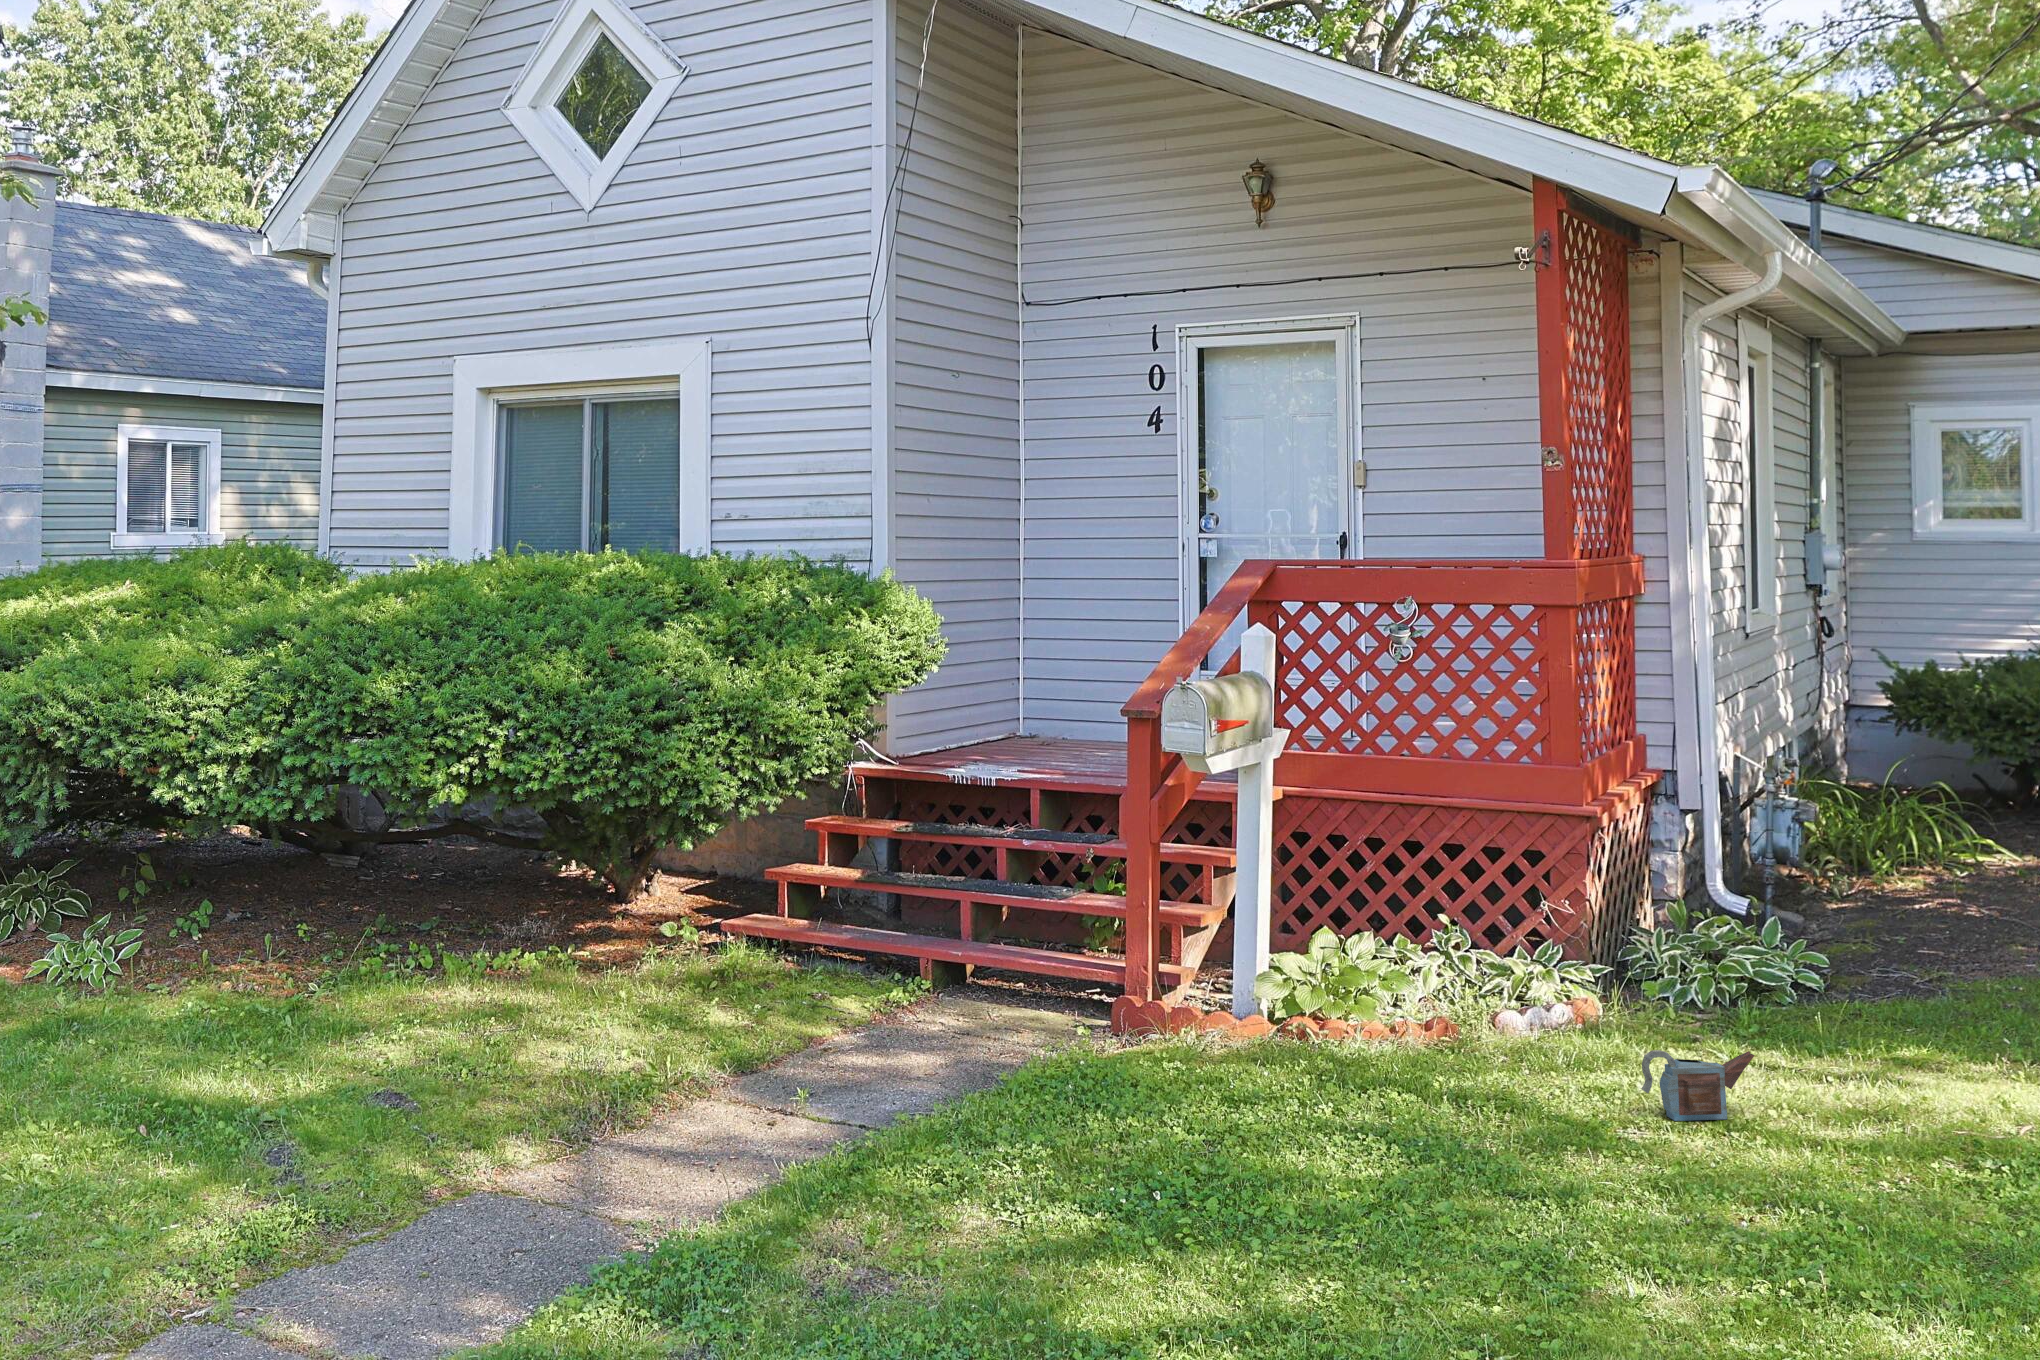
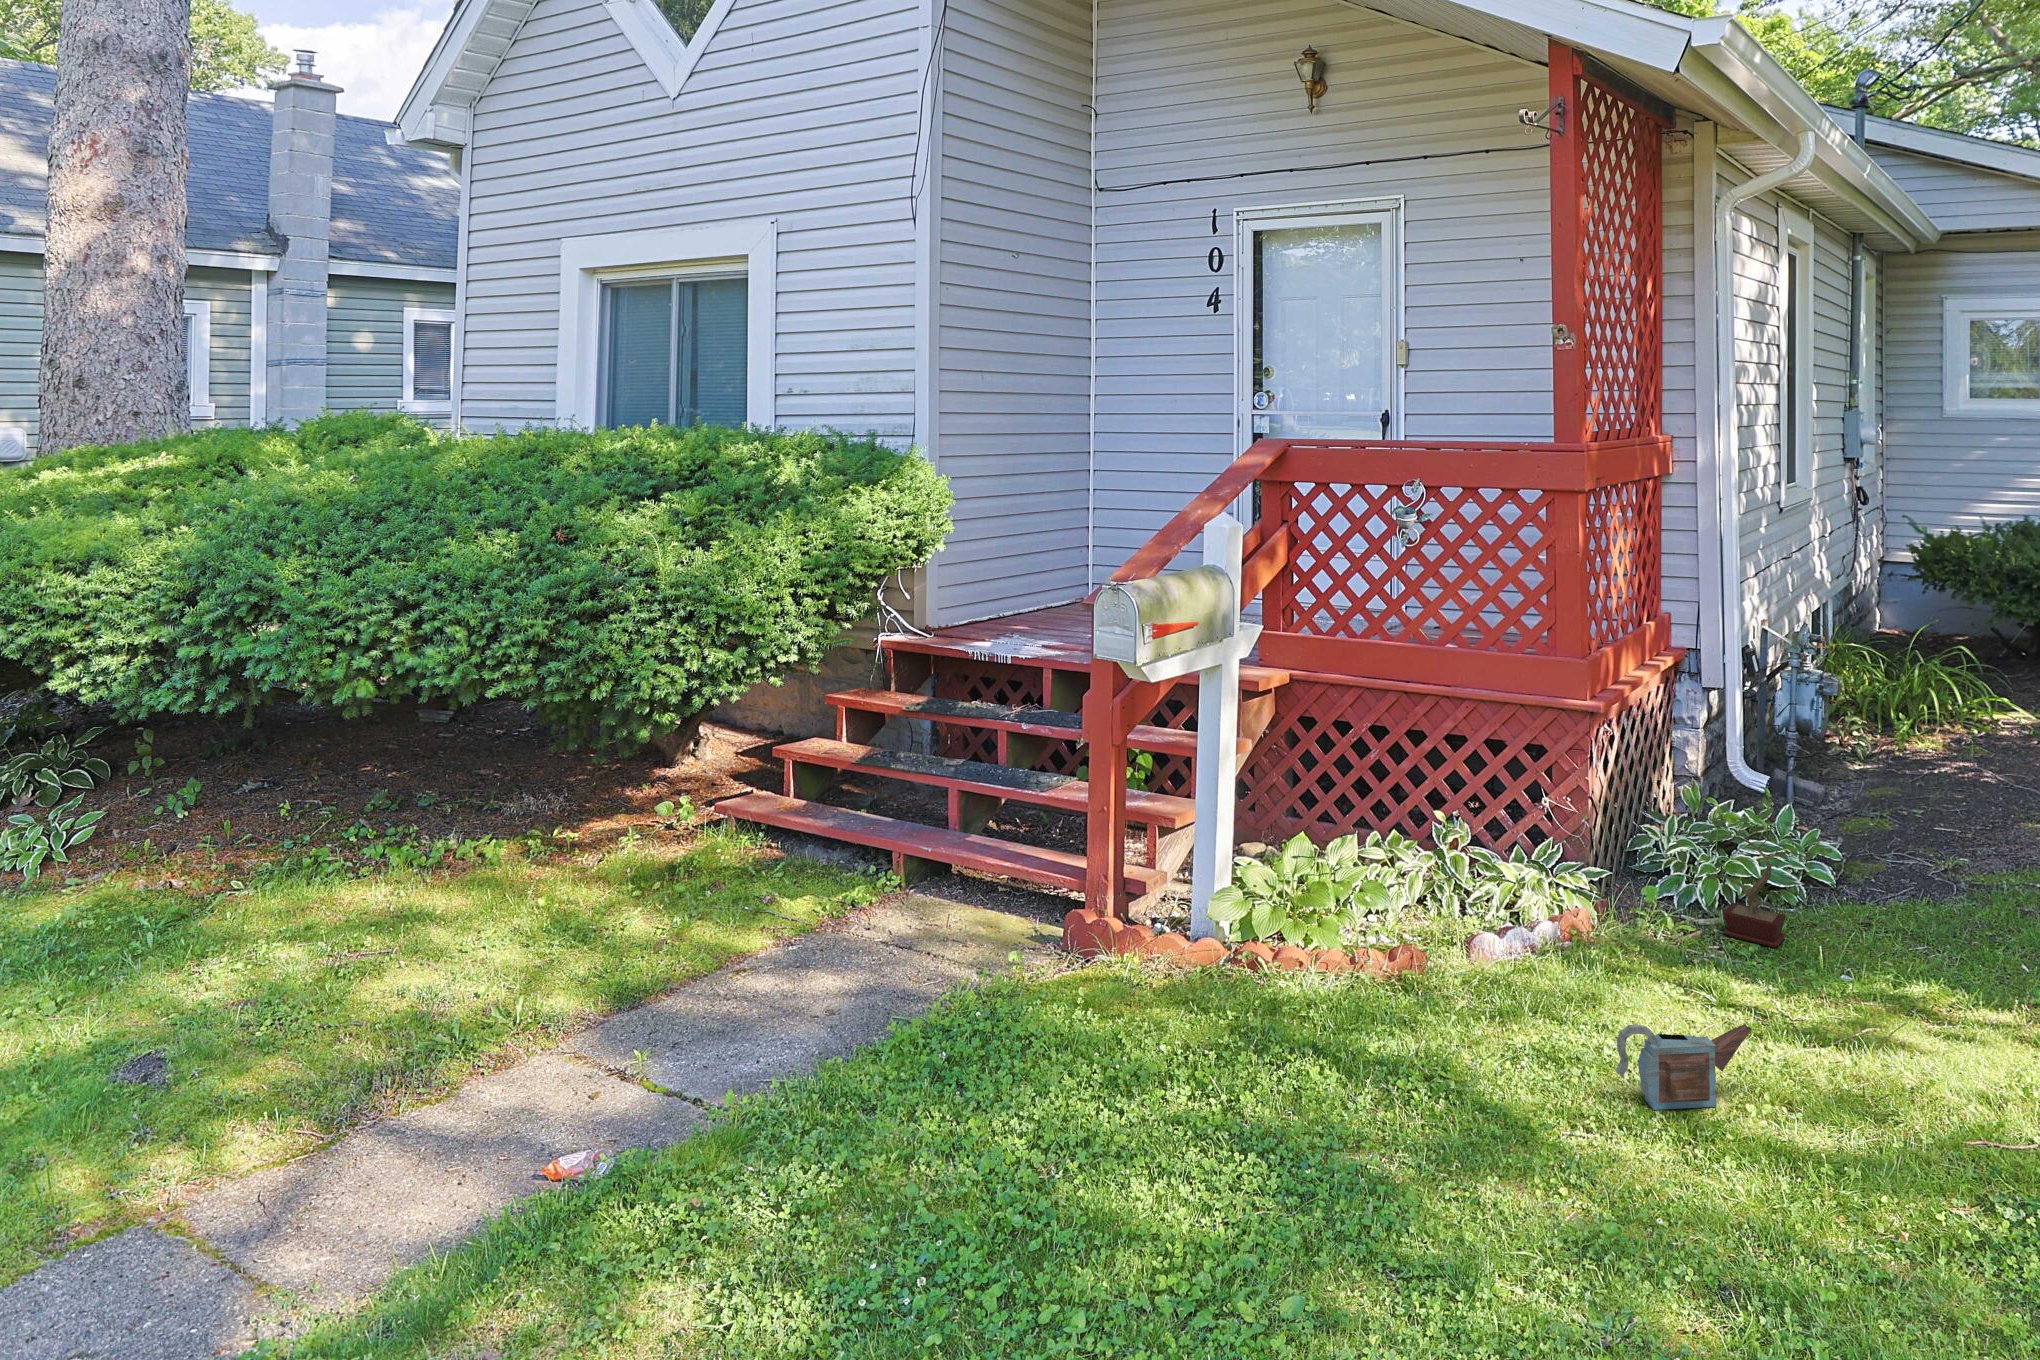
potted plant: none [1694,890,1819,1028] -> present [1702,798,1833,948]

